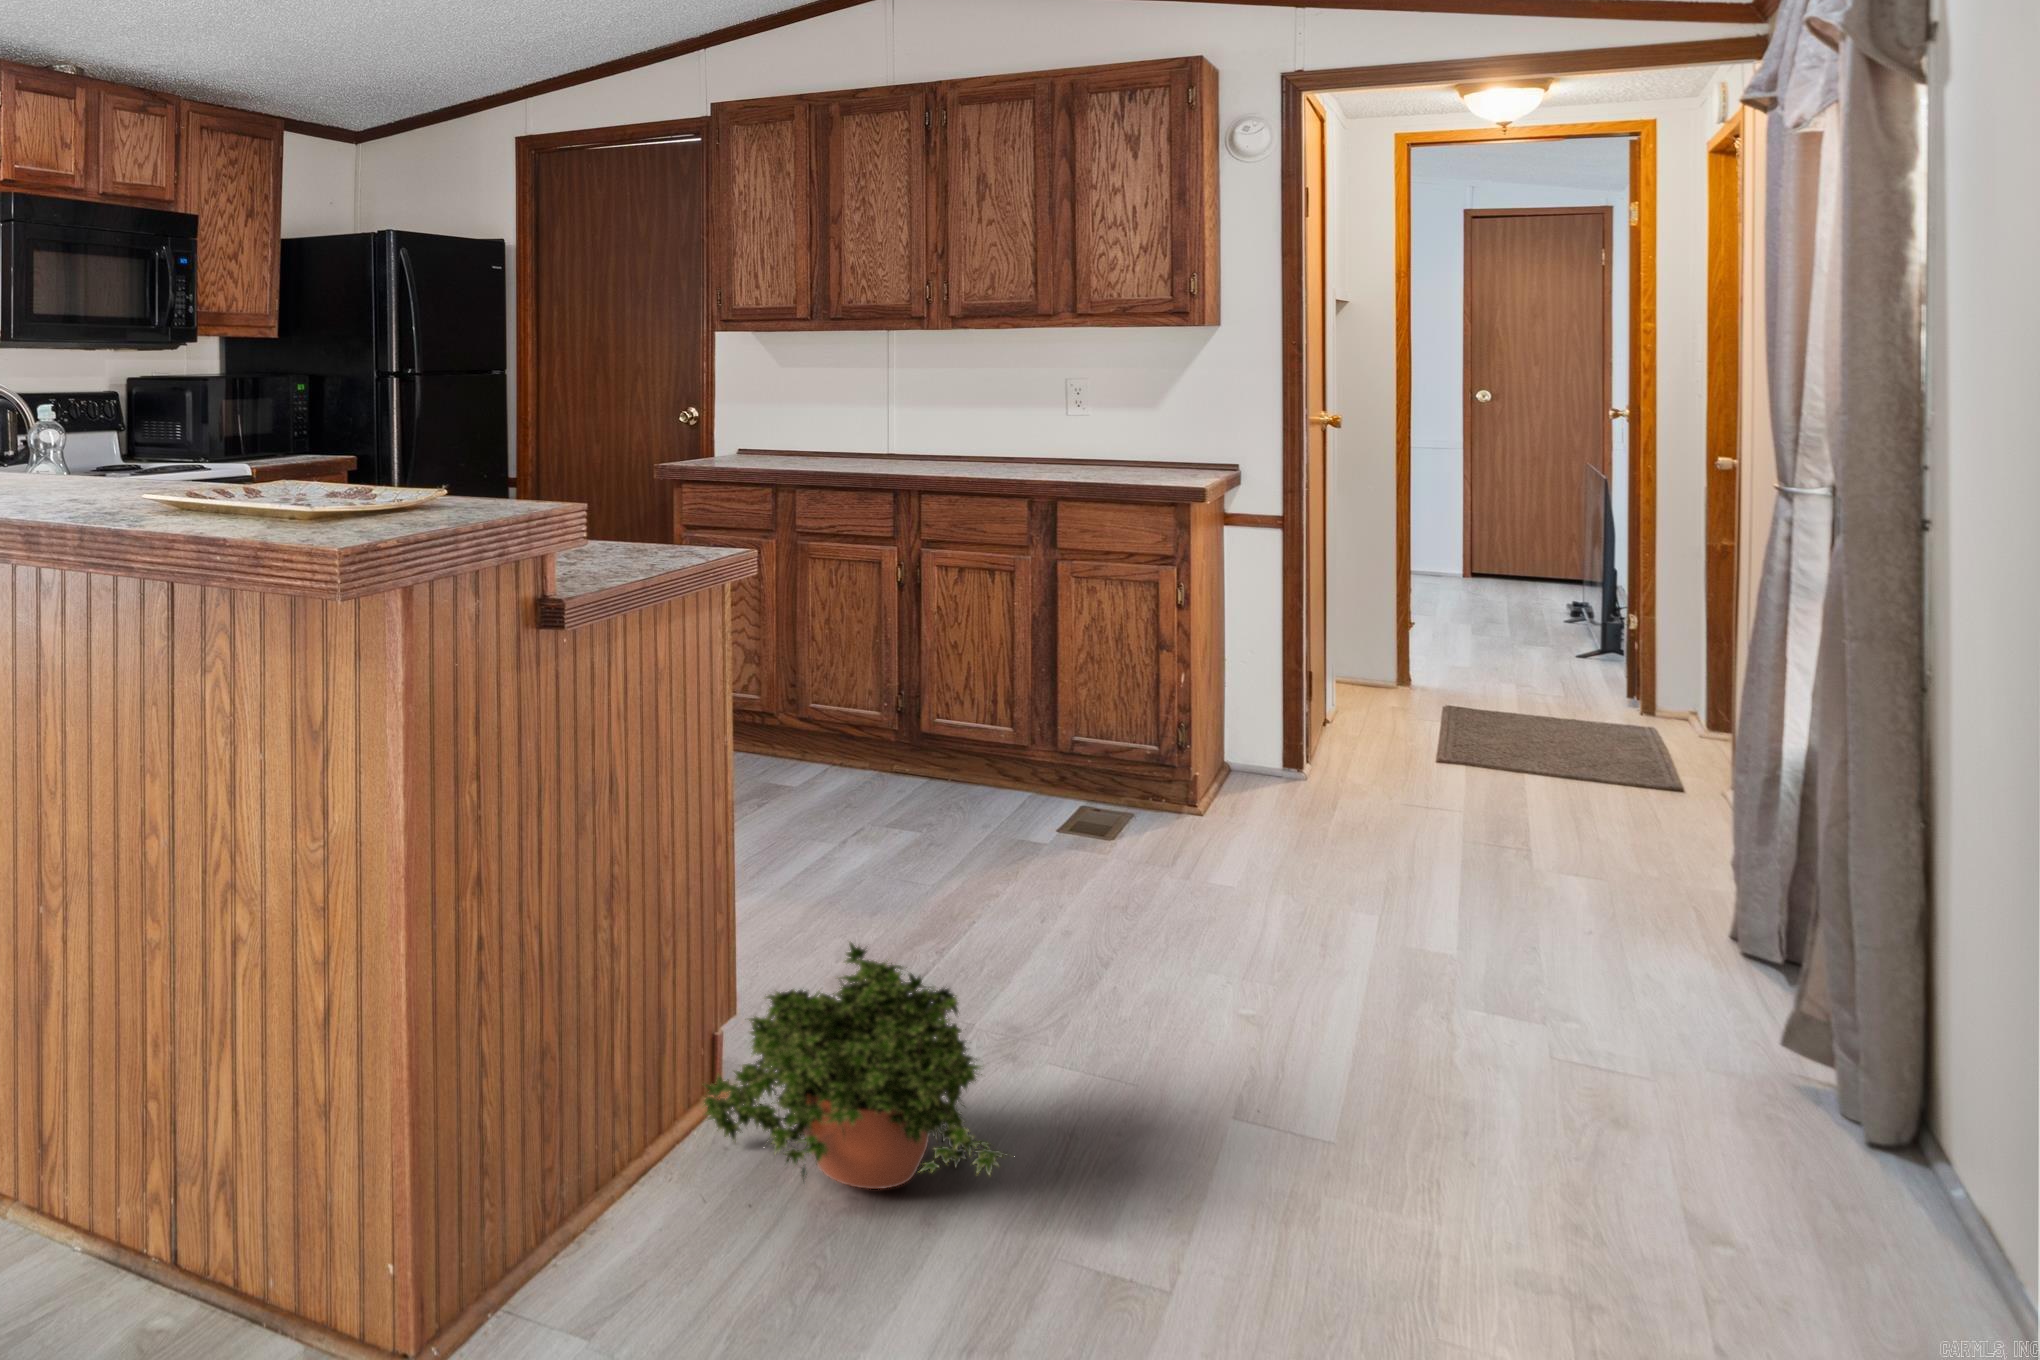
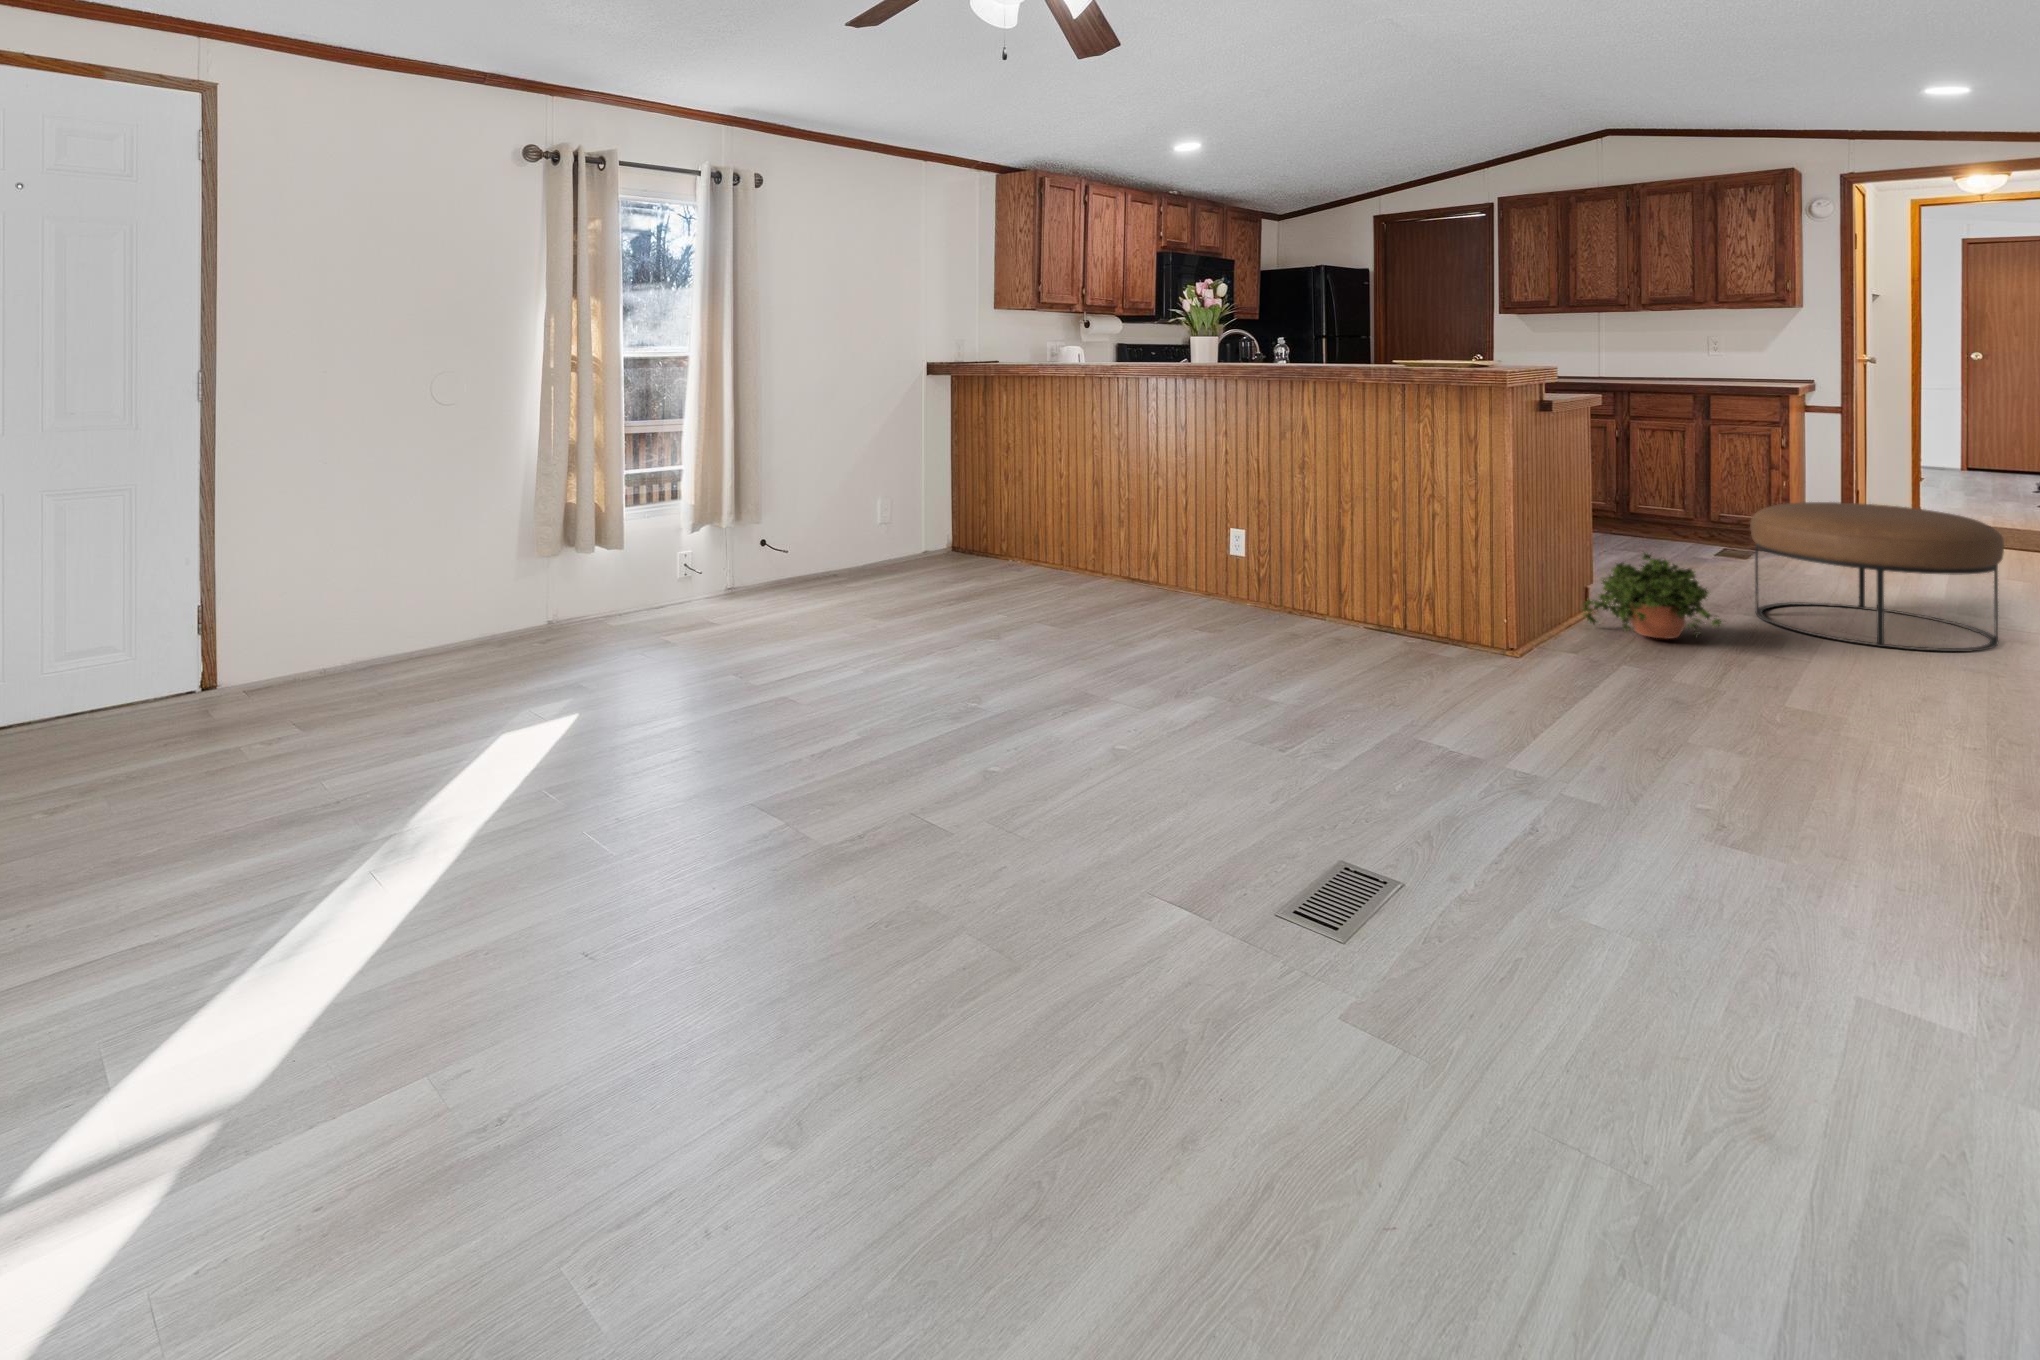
ottoman: none [1092,772,1588,1166] -> present [1750,502,2004,652]

